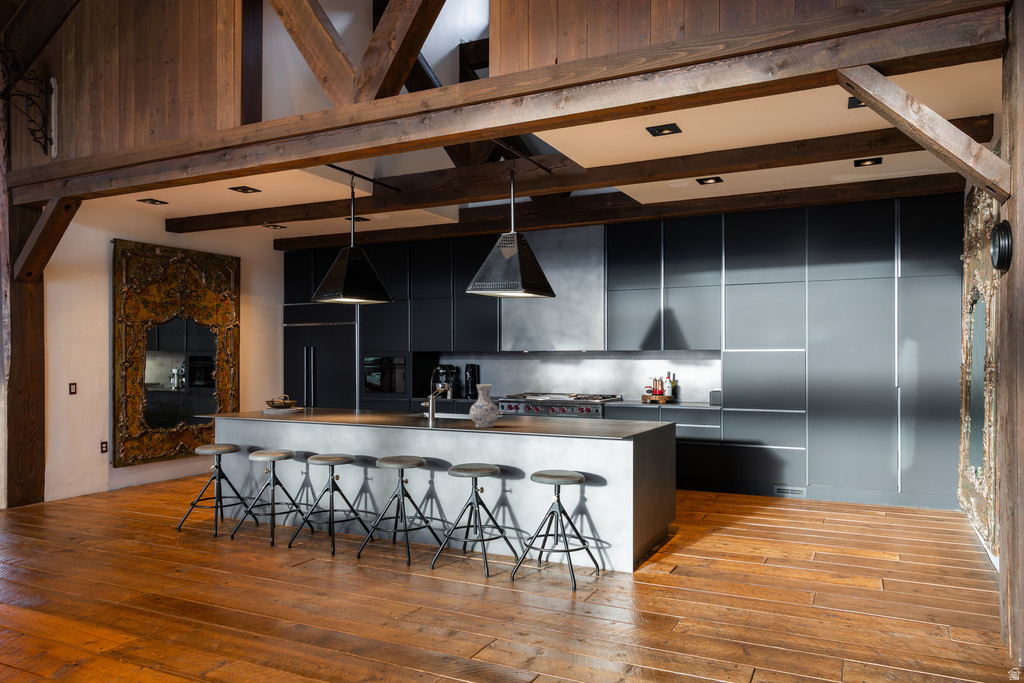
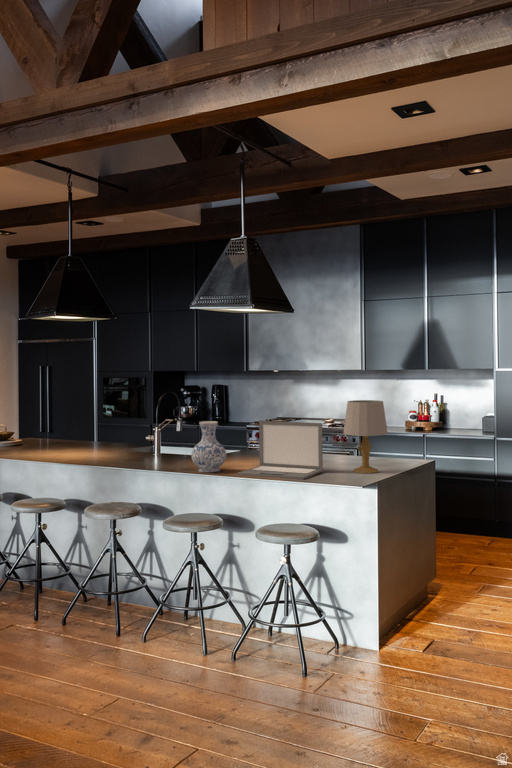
table lamp: none [599,367,636,428] -> present [343,400,388,473]
laptop: none [510,385,582,431] -> present [238,421,323,480]

